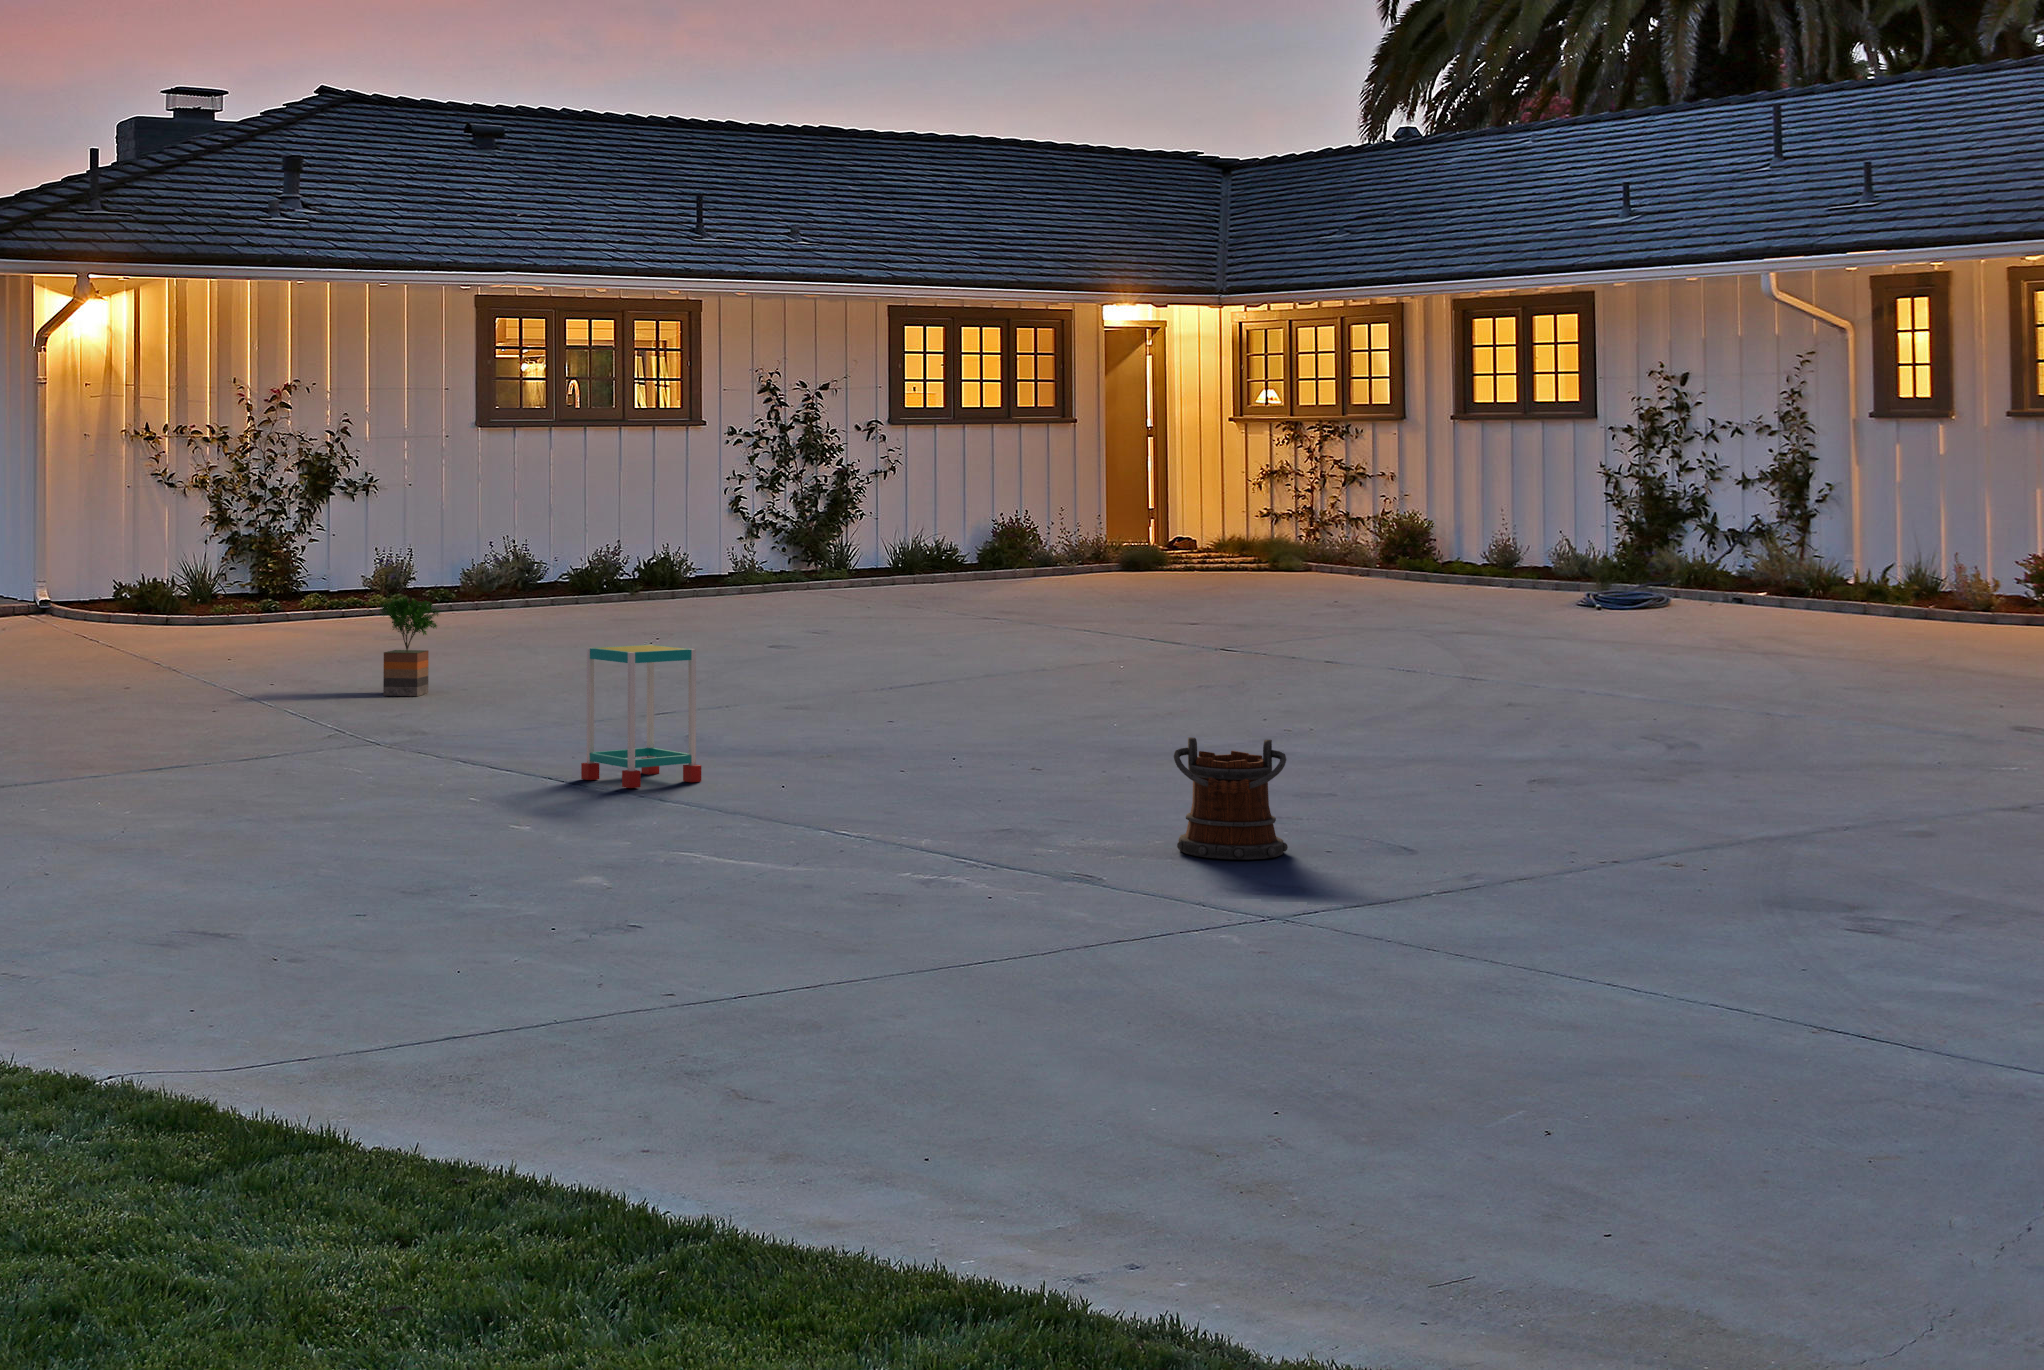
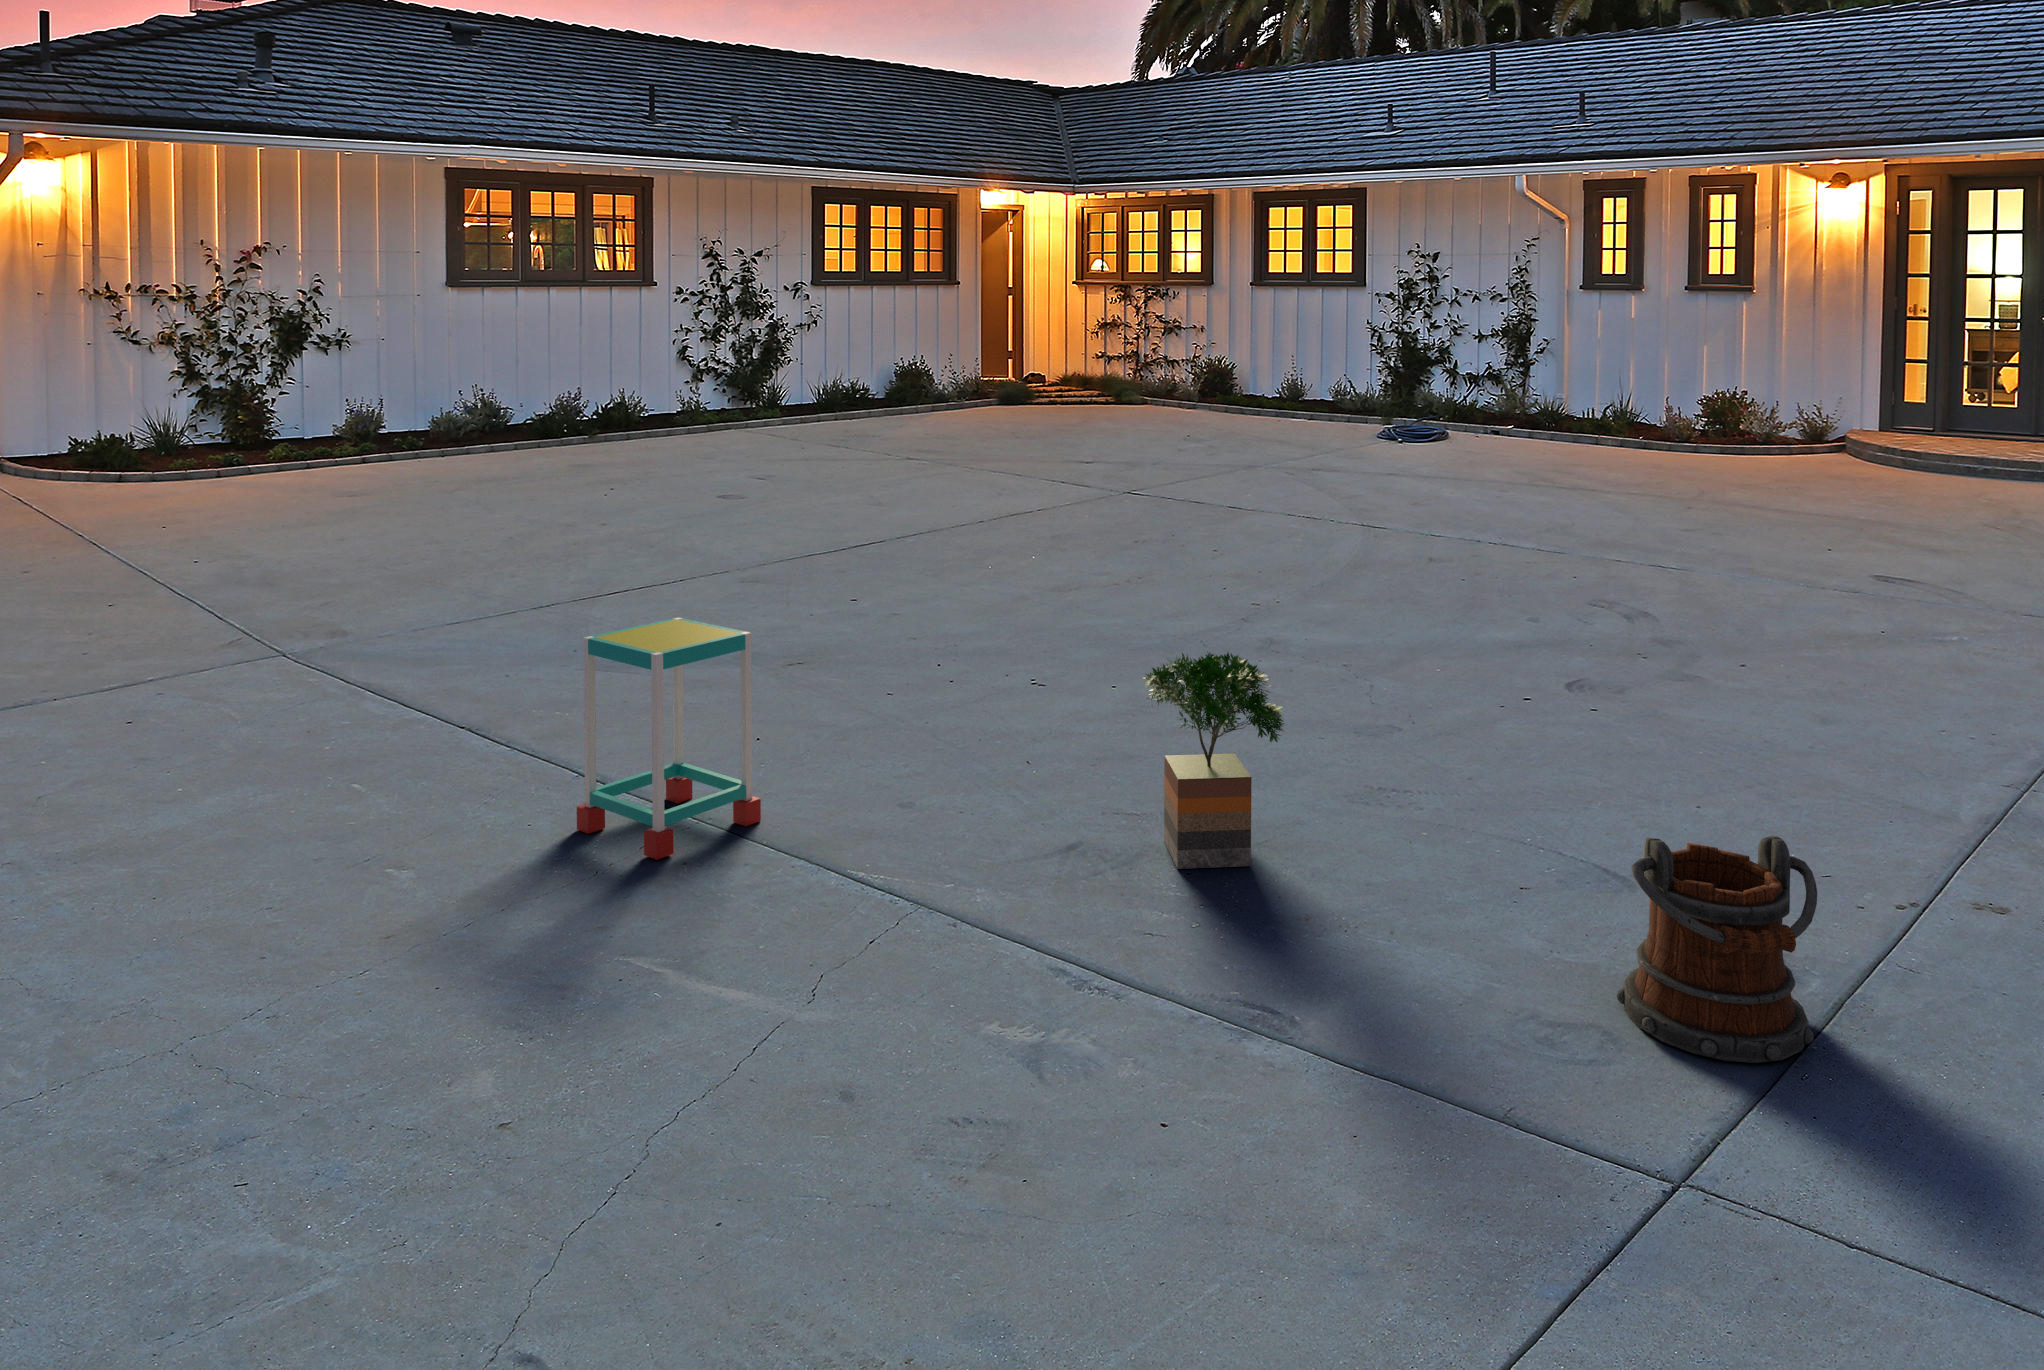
potted tree: present [380,598,440,696] -> present [1144,653,1284,869]

